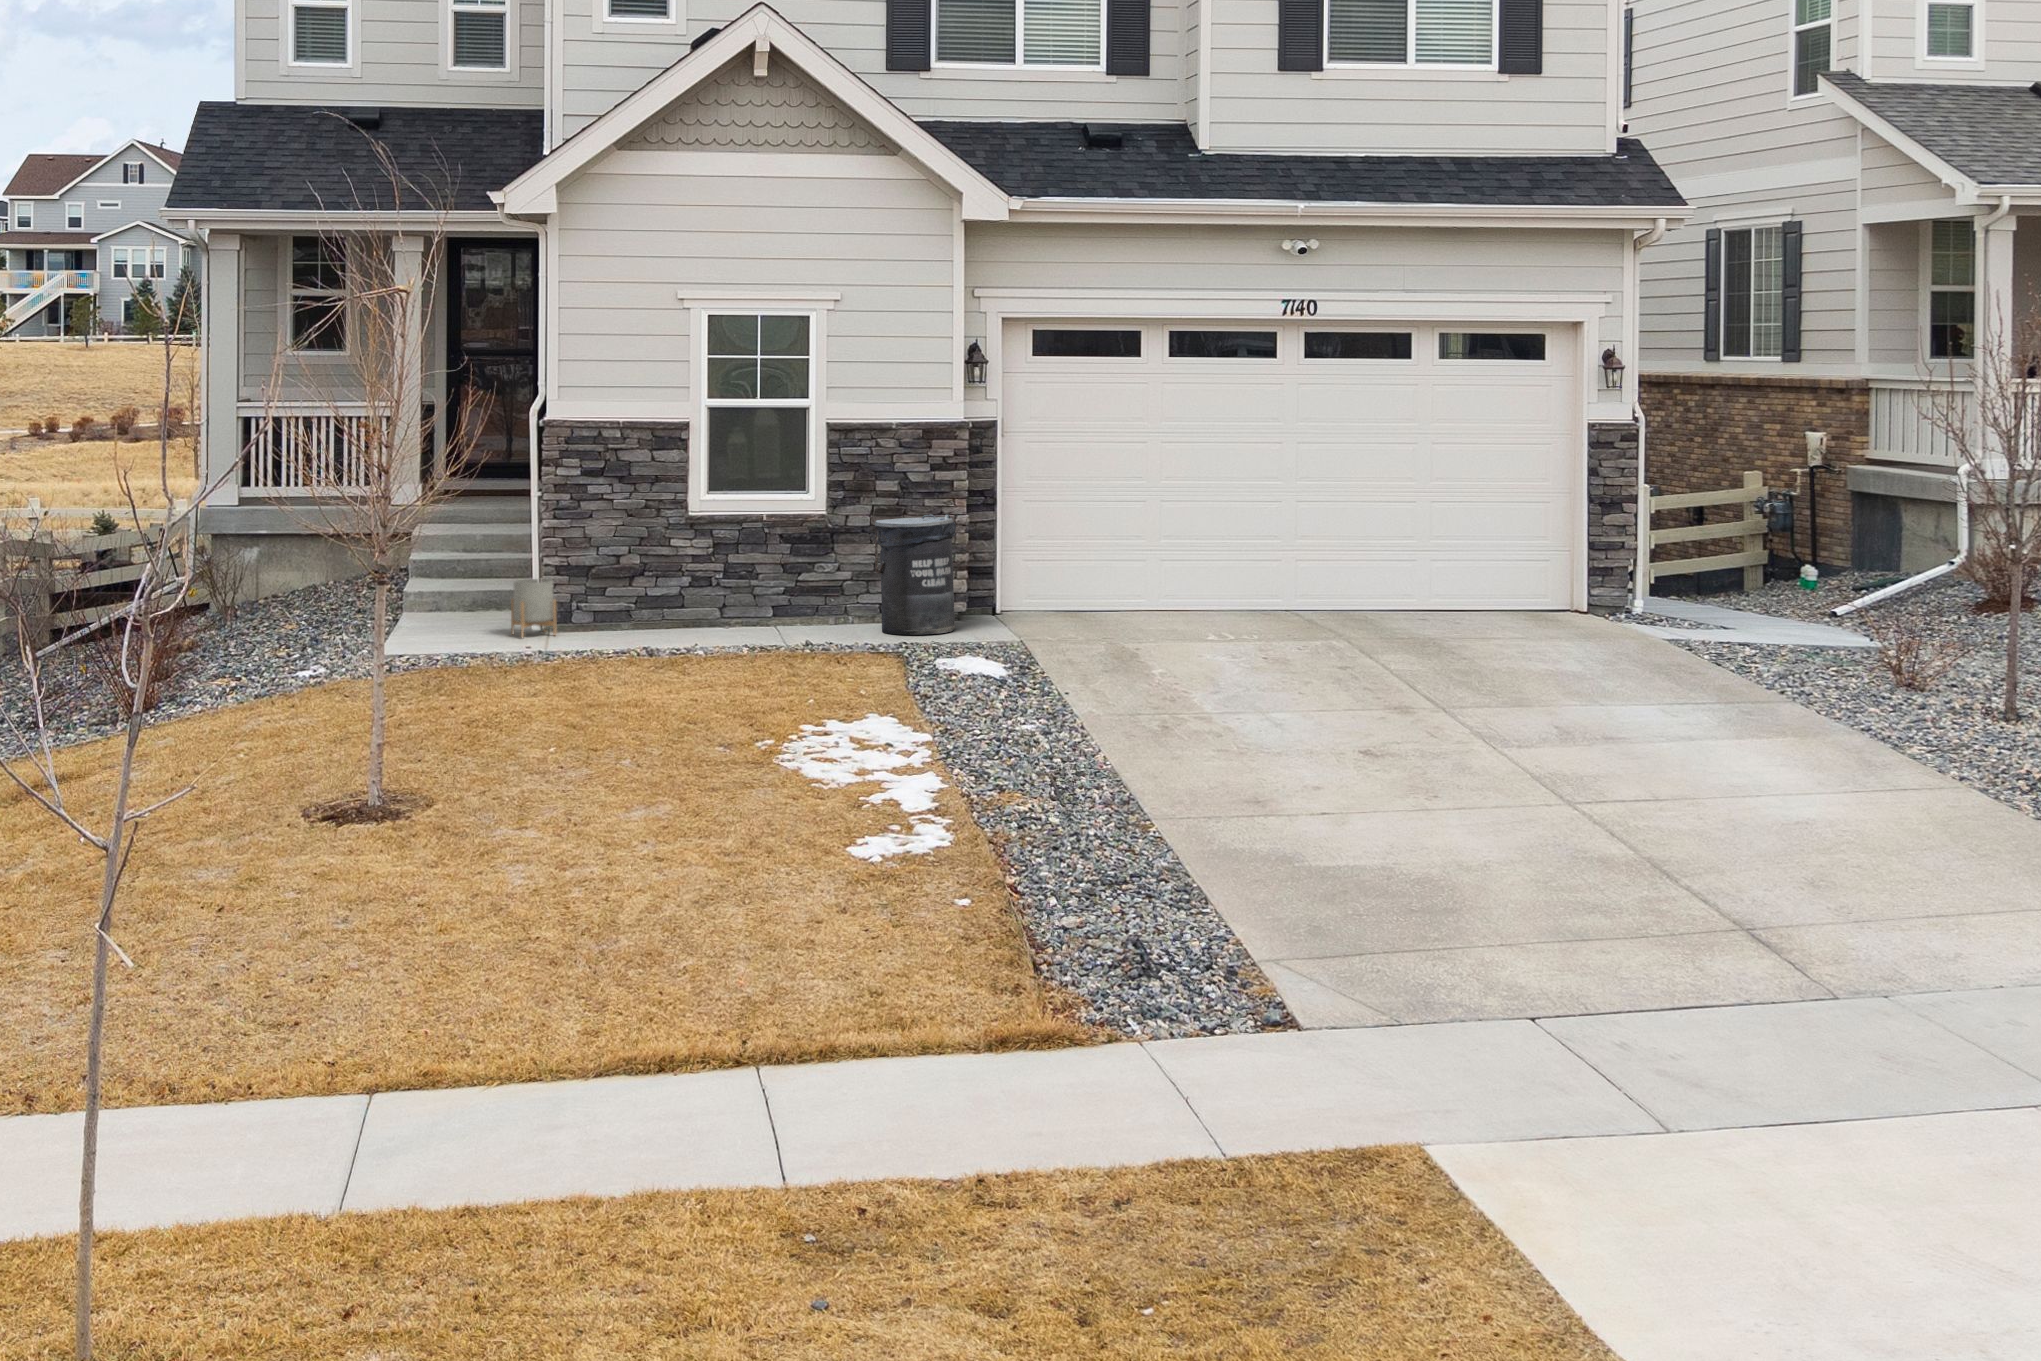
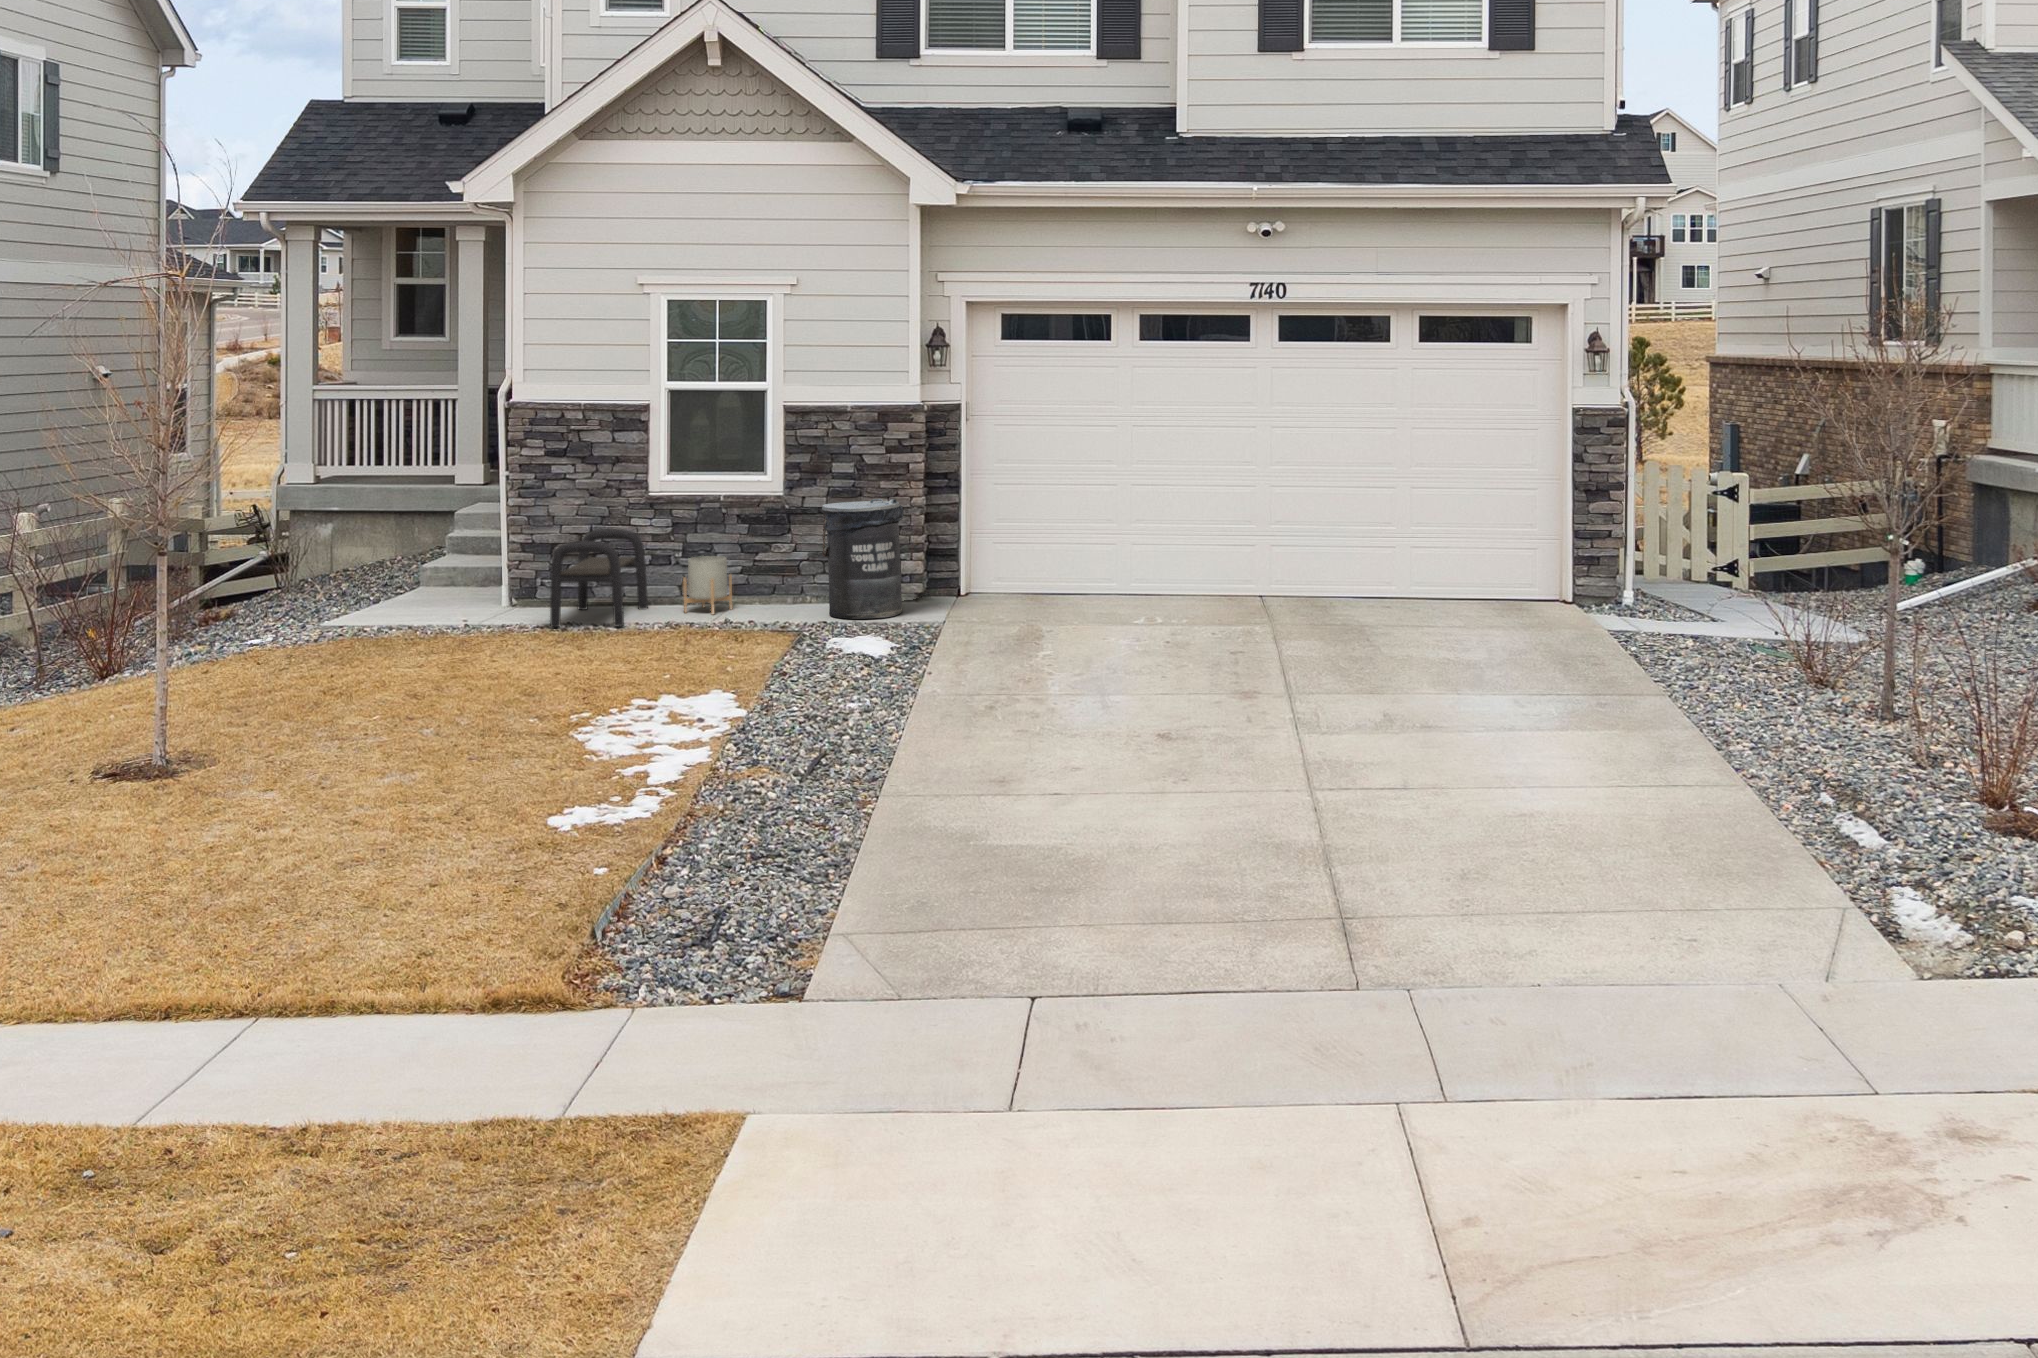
bench: none [608,549,687,647] -> present [550,529,648,627]
planter: present [511,579,557,638] -> present [683,556,733,614]

